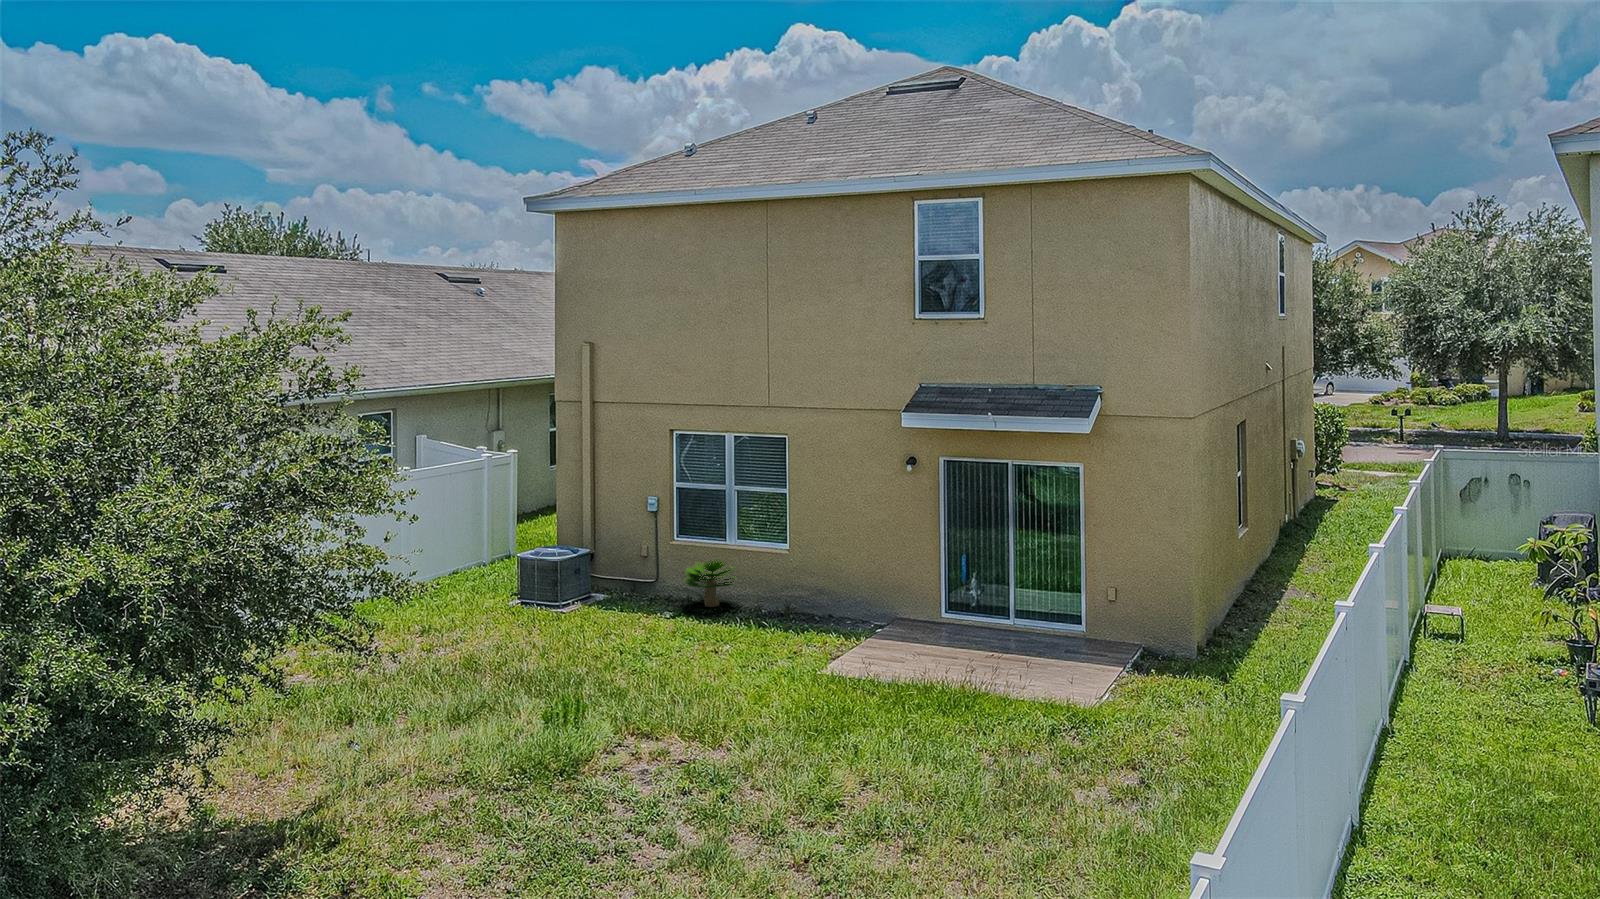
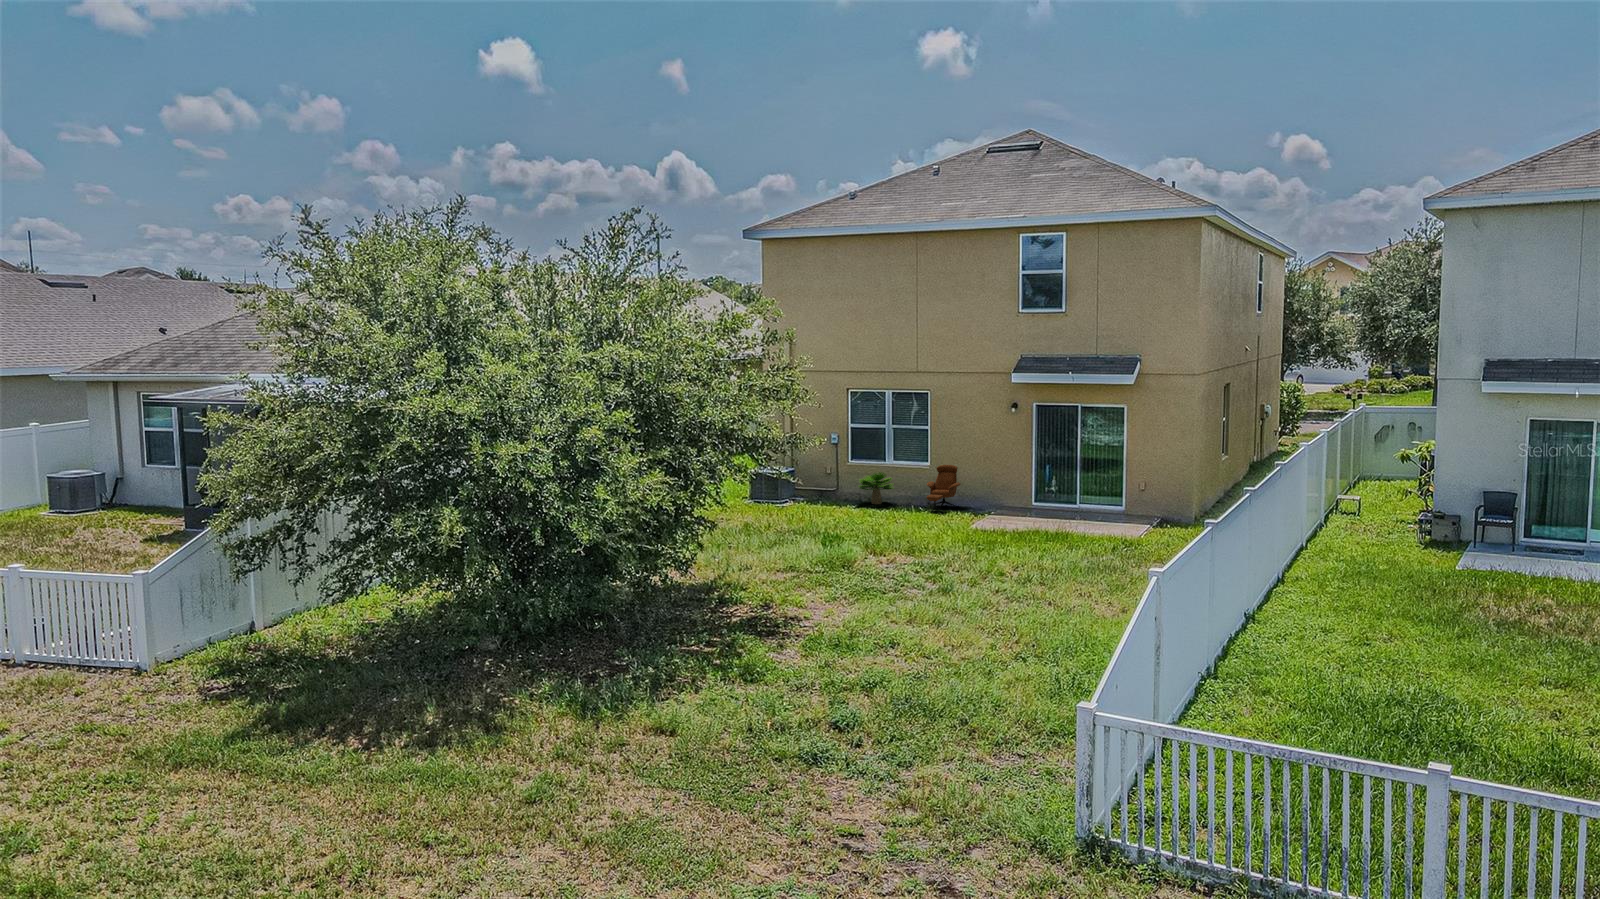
lounge chair: none [774,548,832,627] -> present [926,465,960,512]

